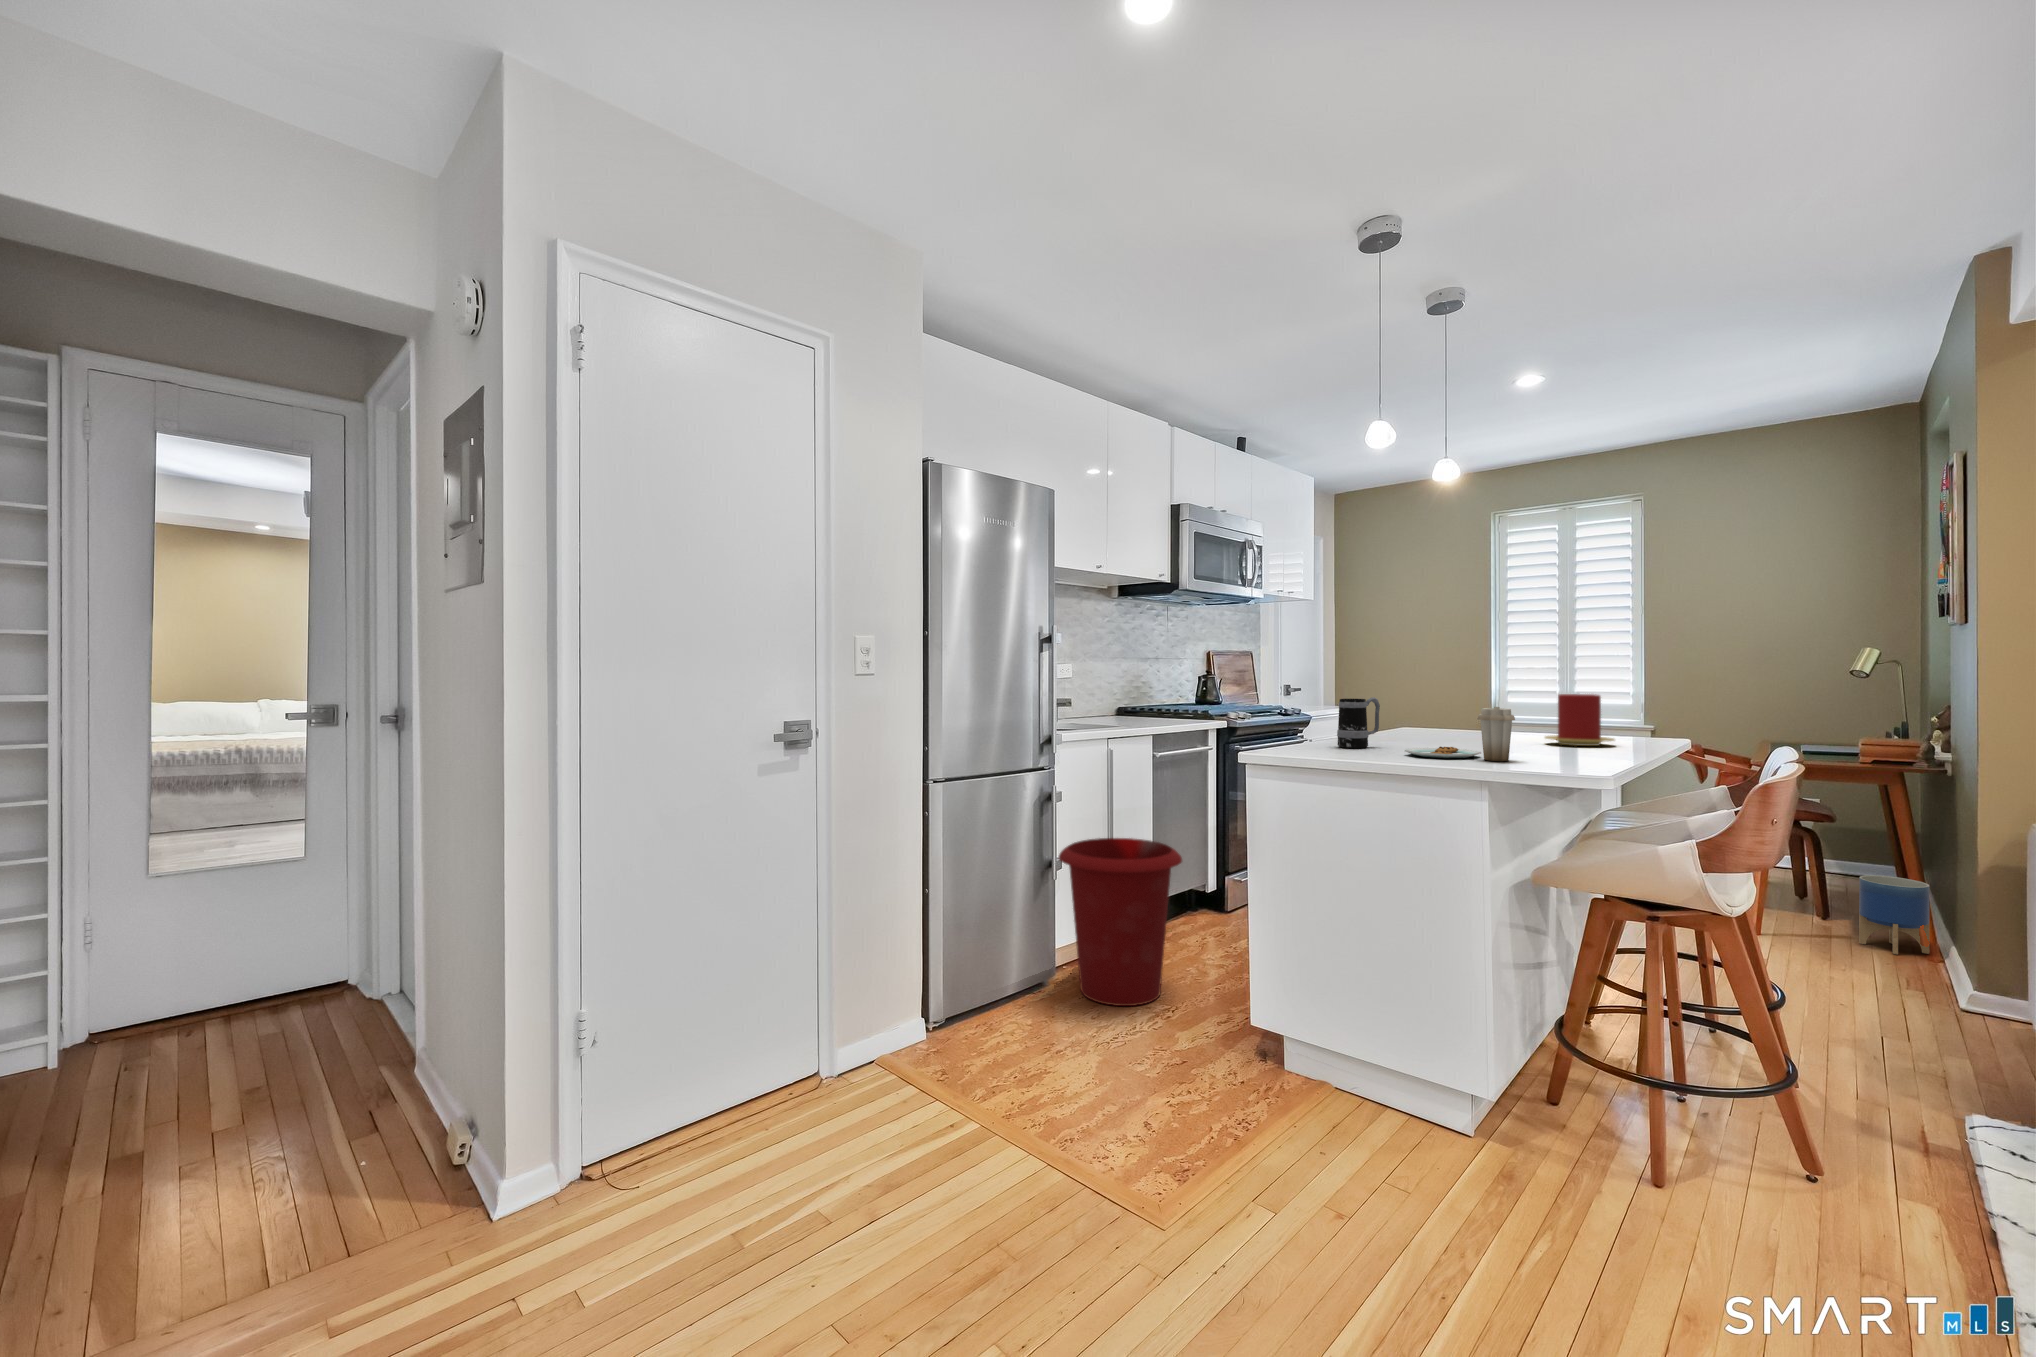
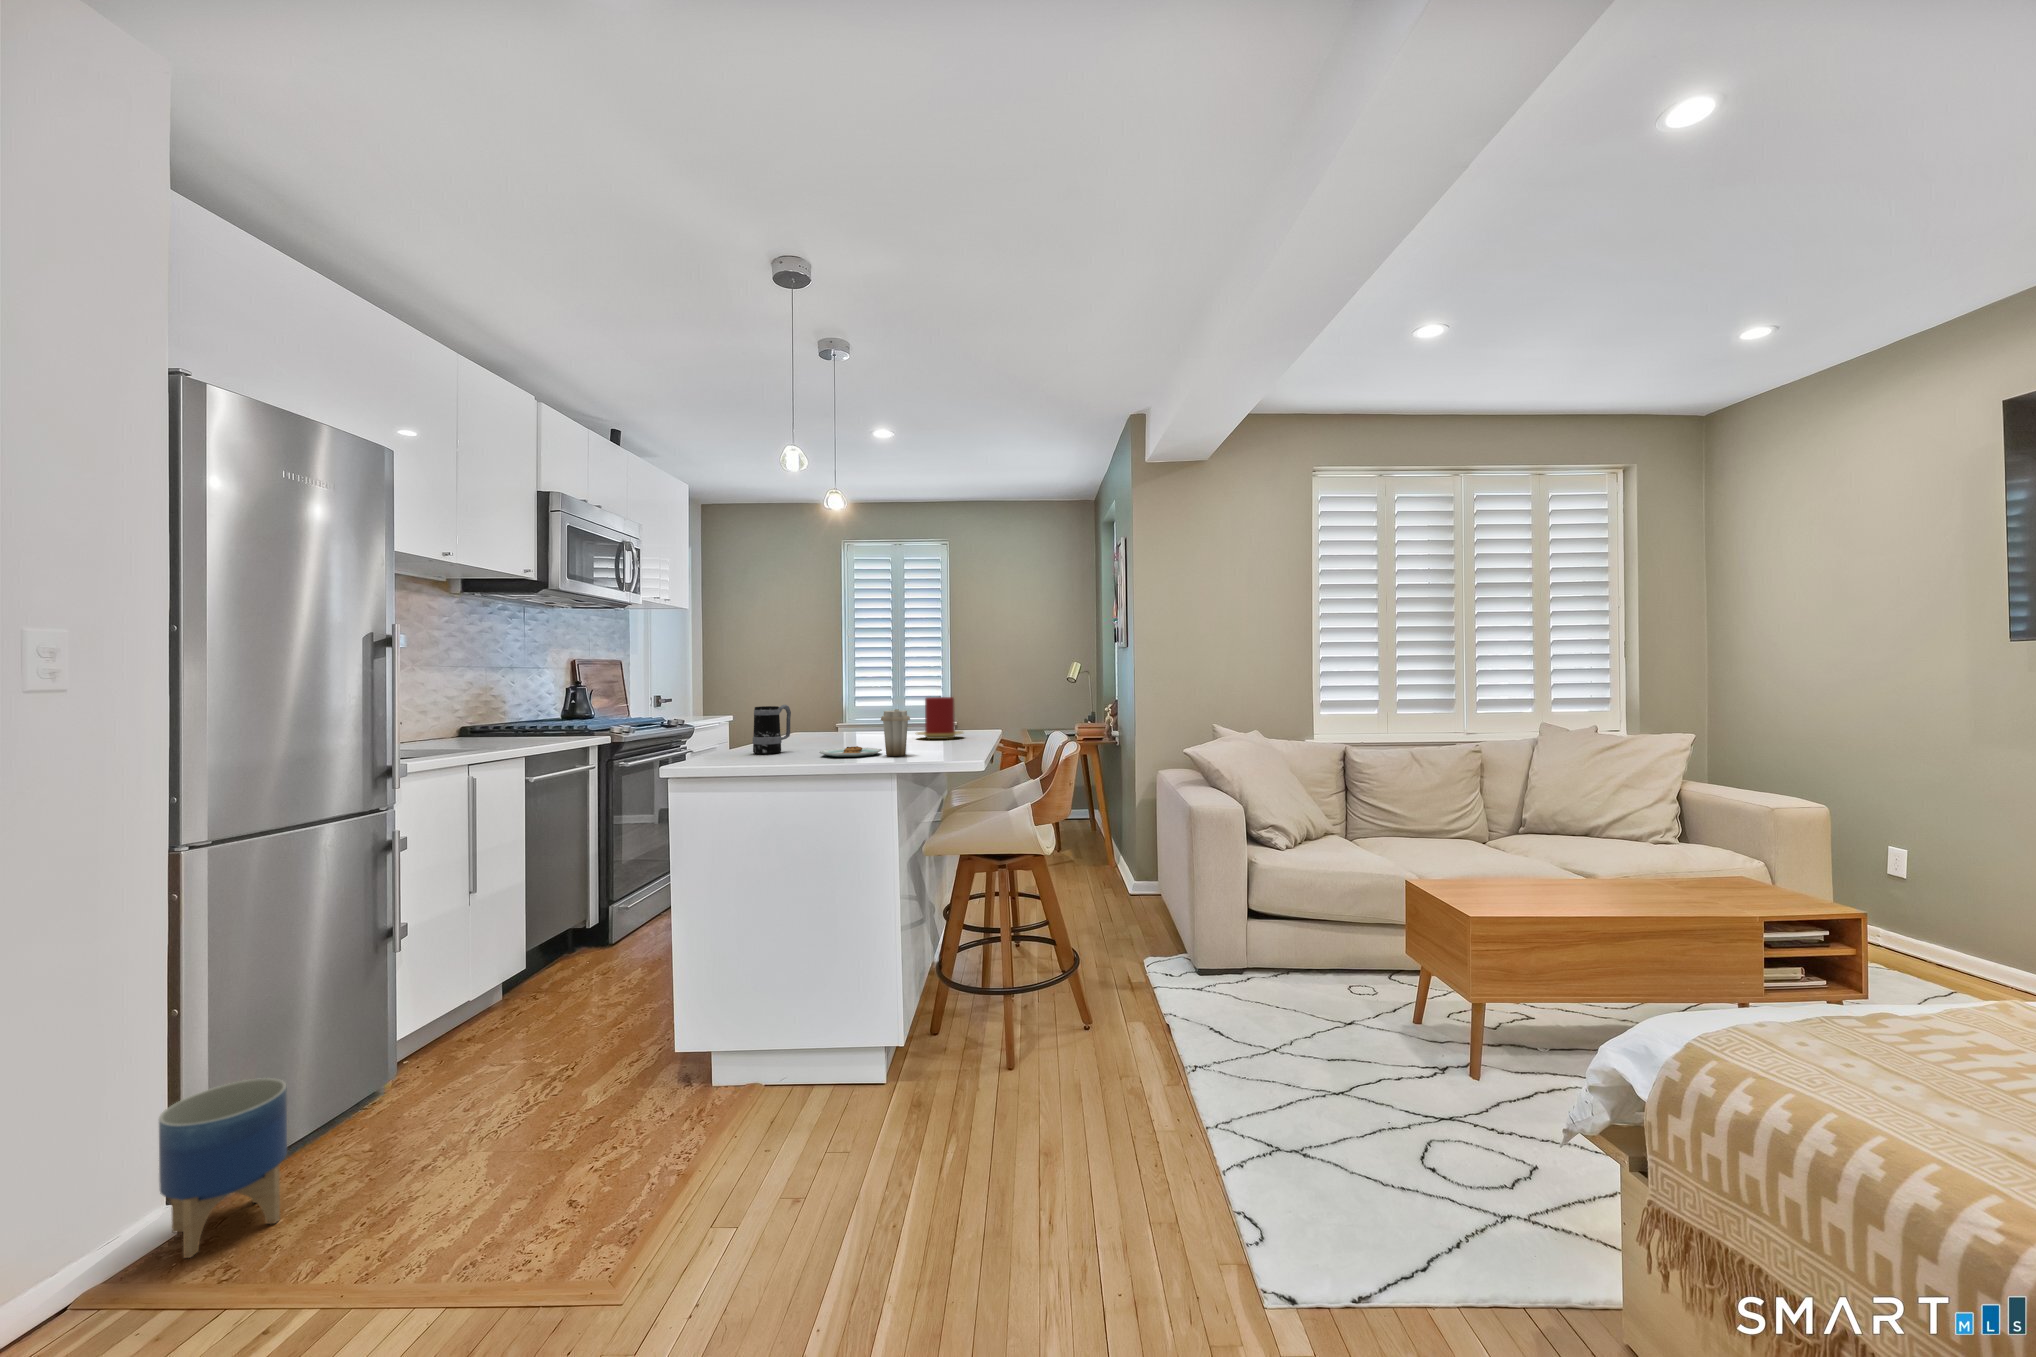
waste bin: present [1058,838,1182,1006] -> none [407,877,580,1084]
planter: present [1859,875,1930,955] -> present [159,1078,287,1258]

